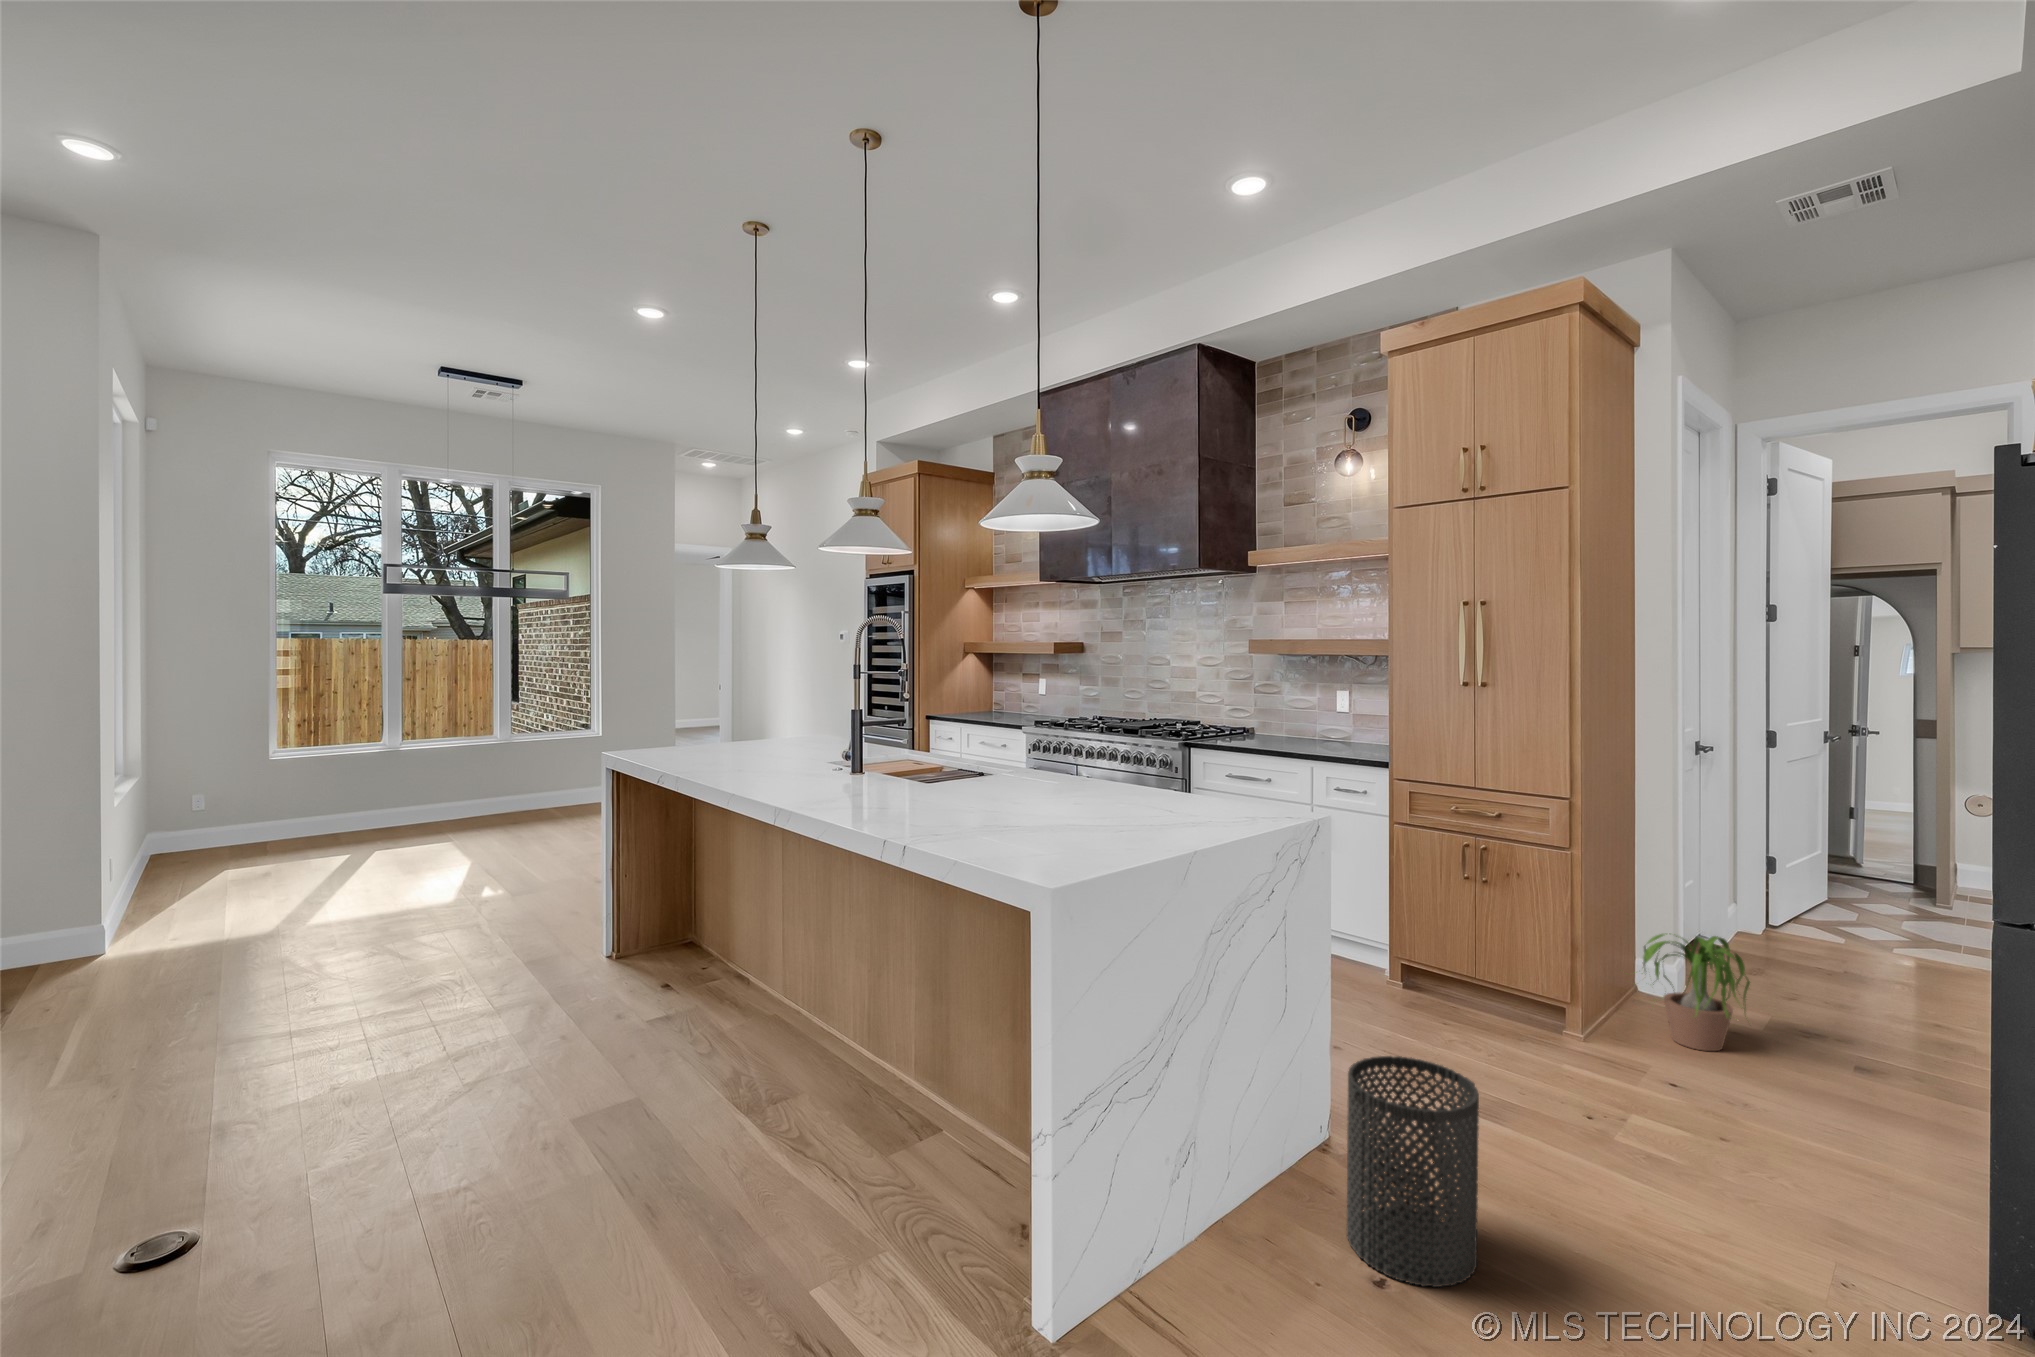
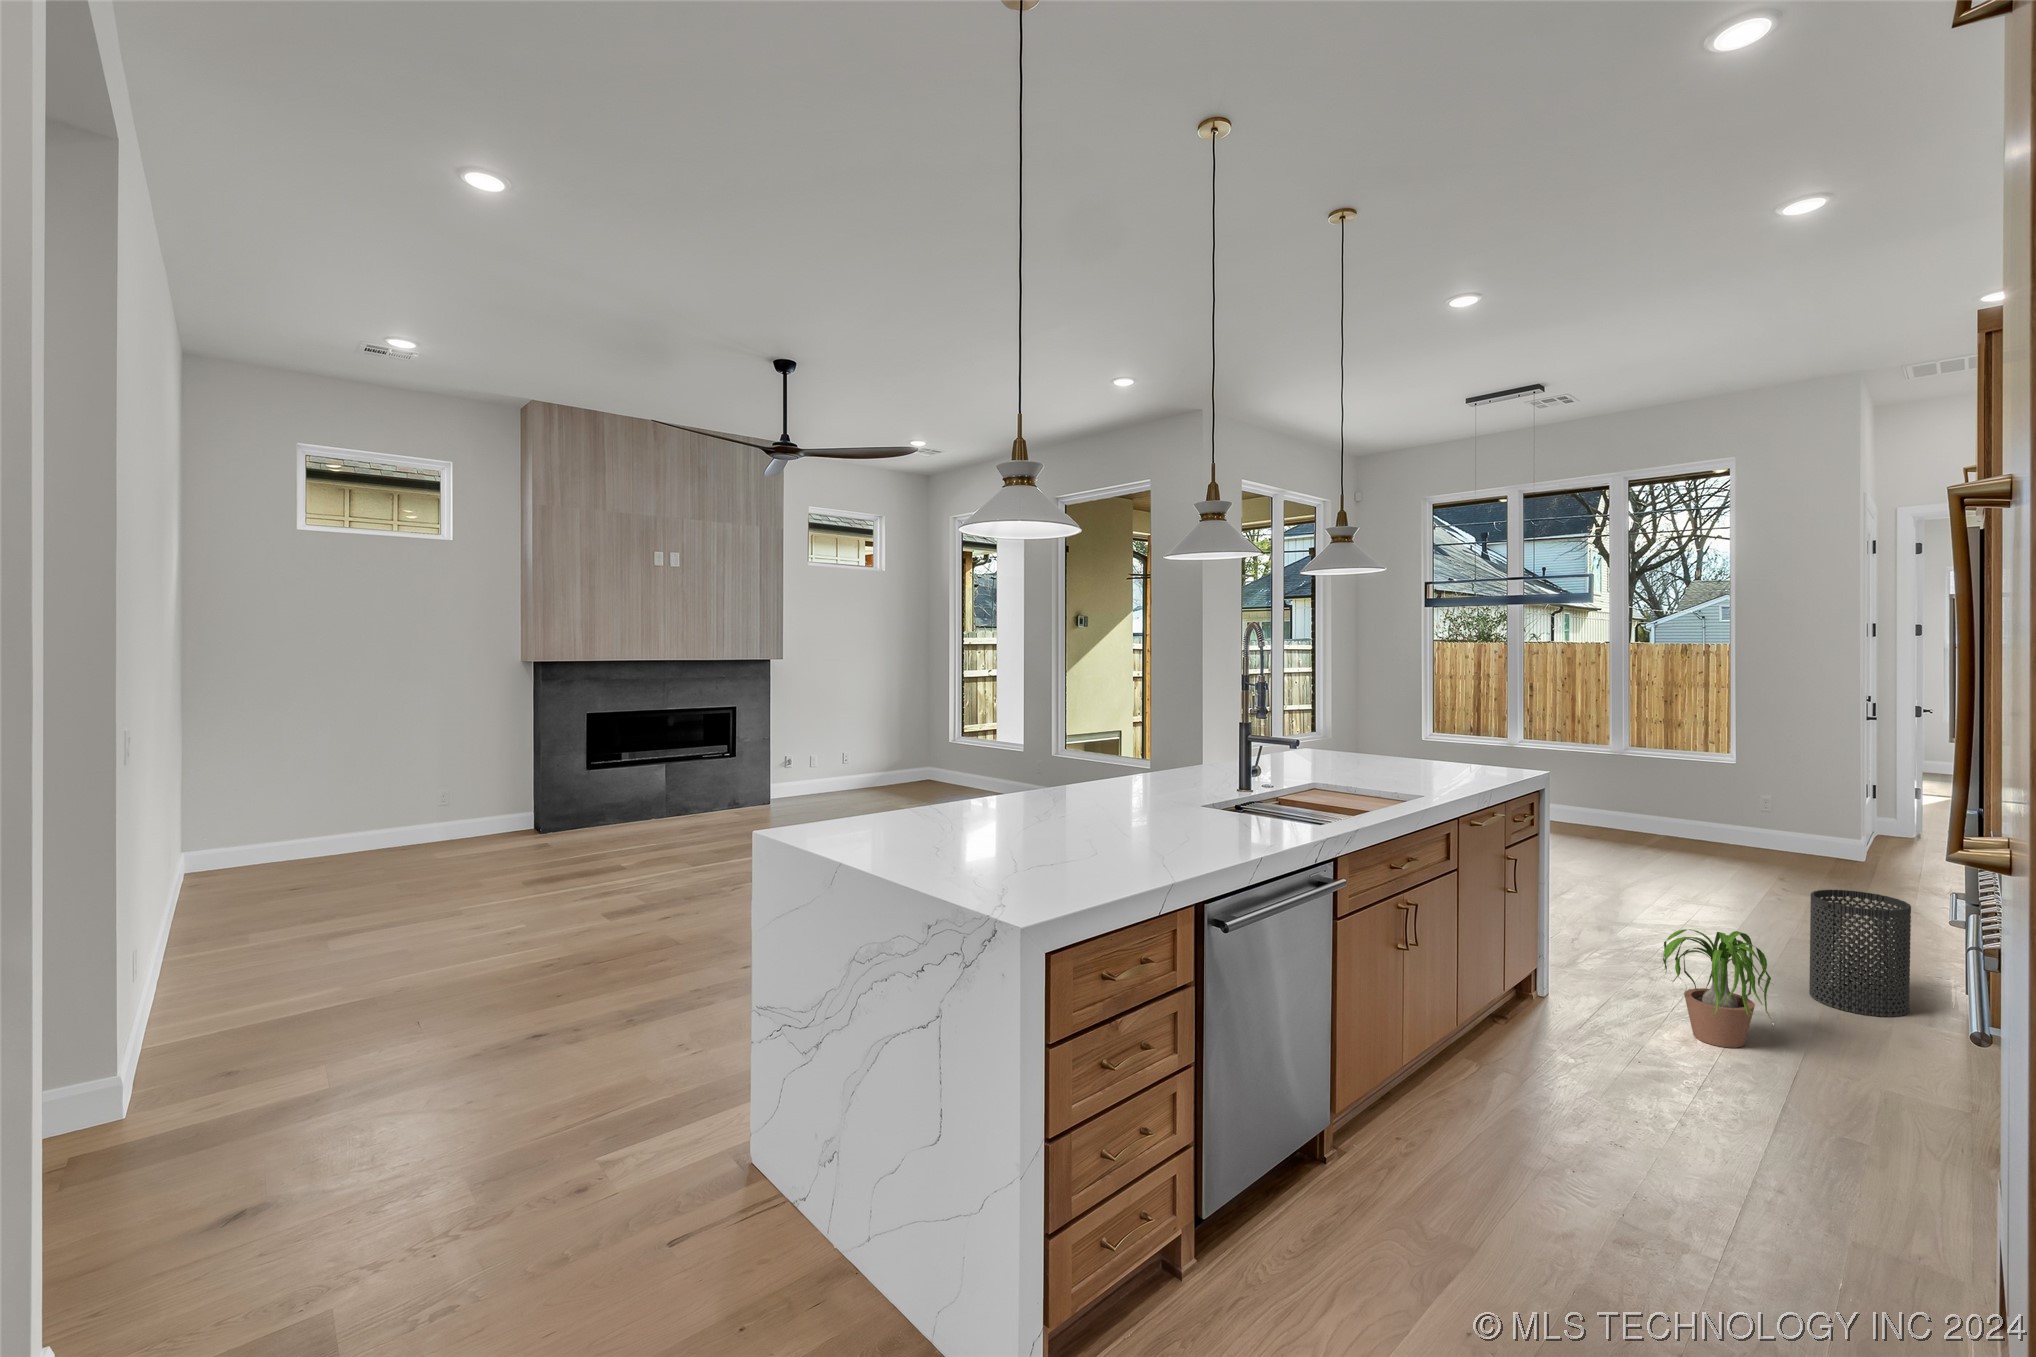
trash can: present [1347,1056,1479,1287] -> present [1809,890,1911,1017]

